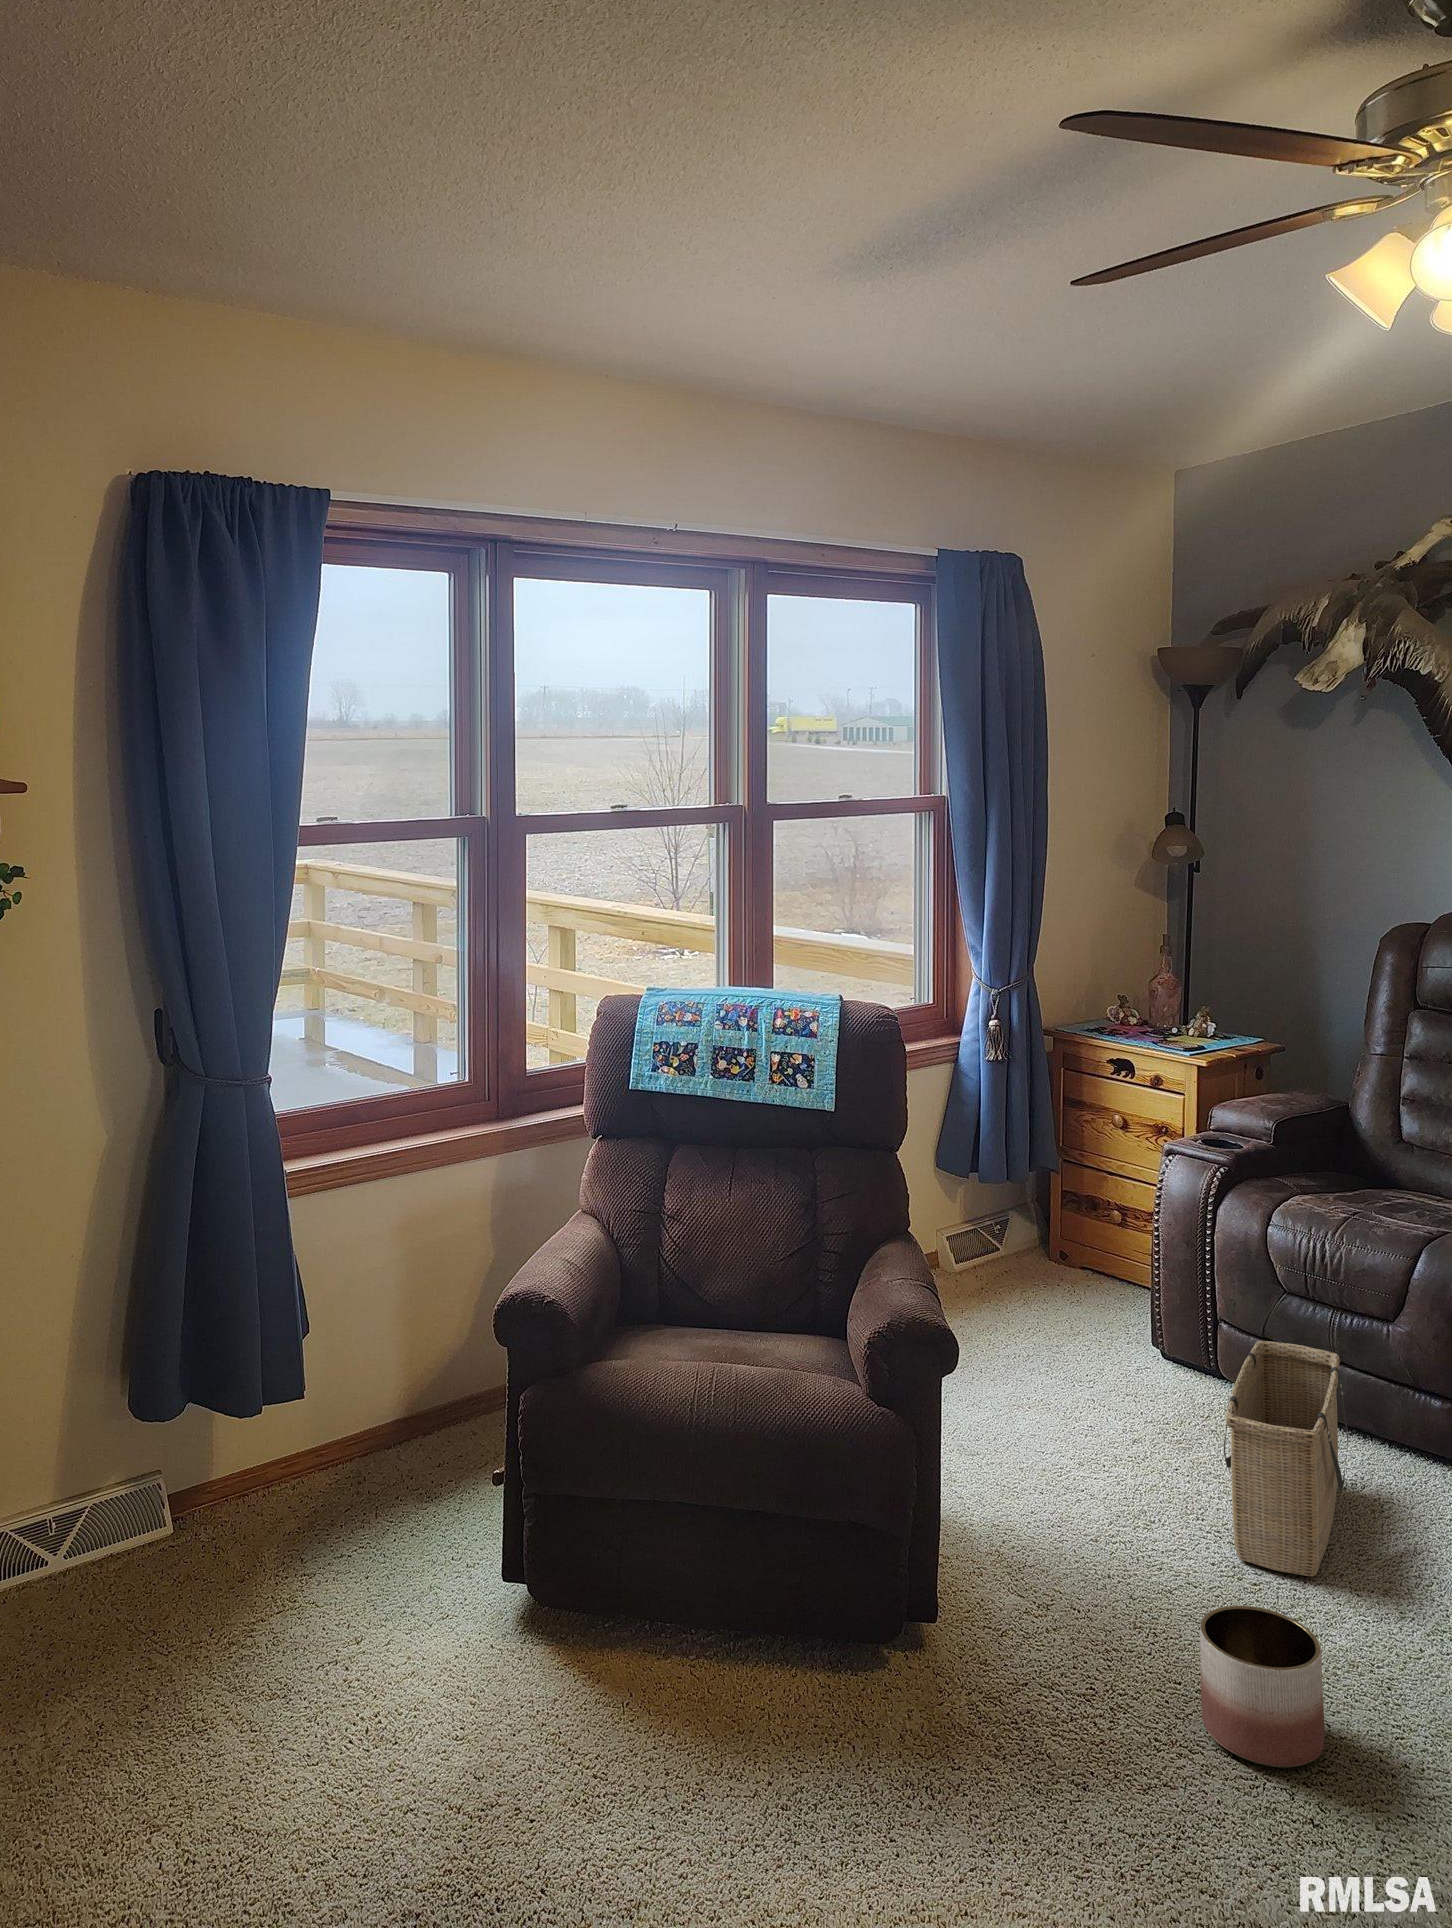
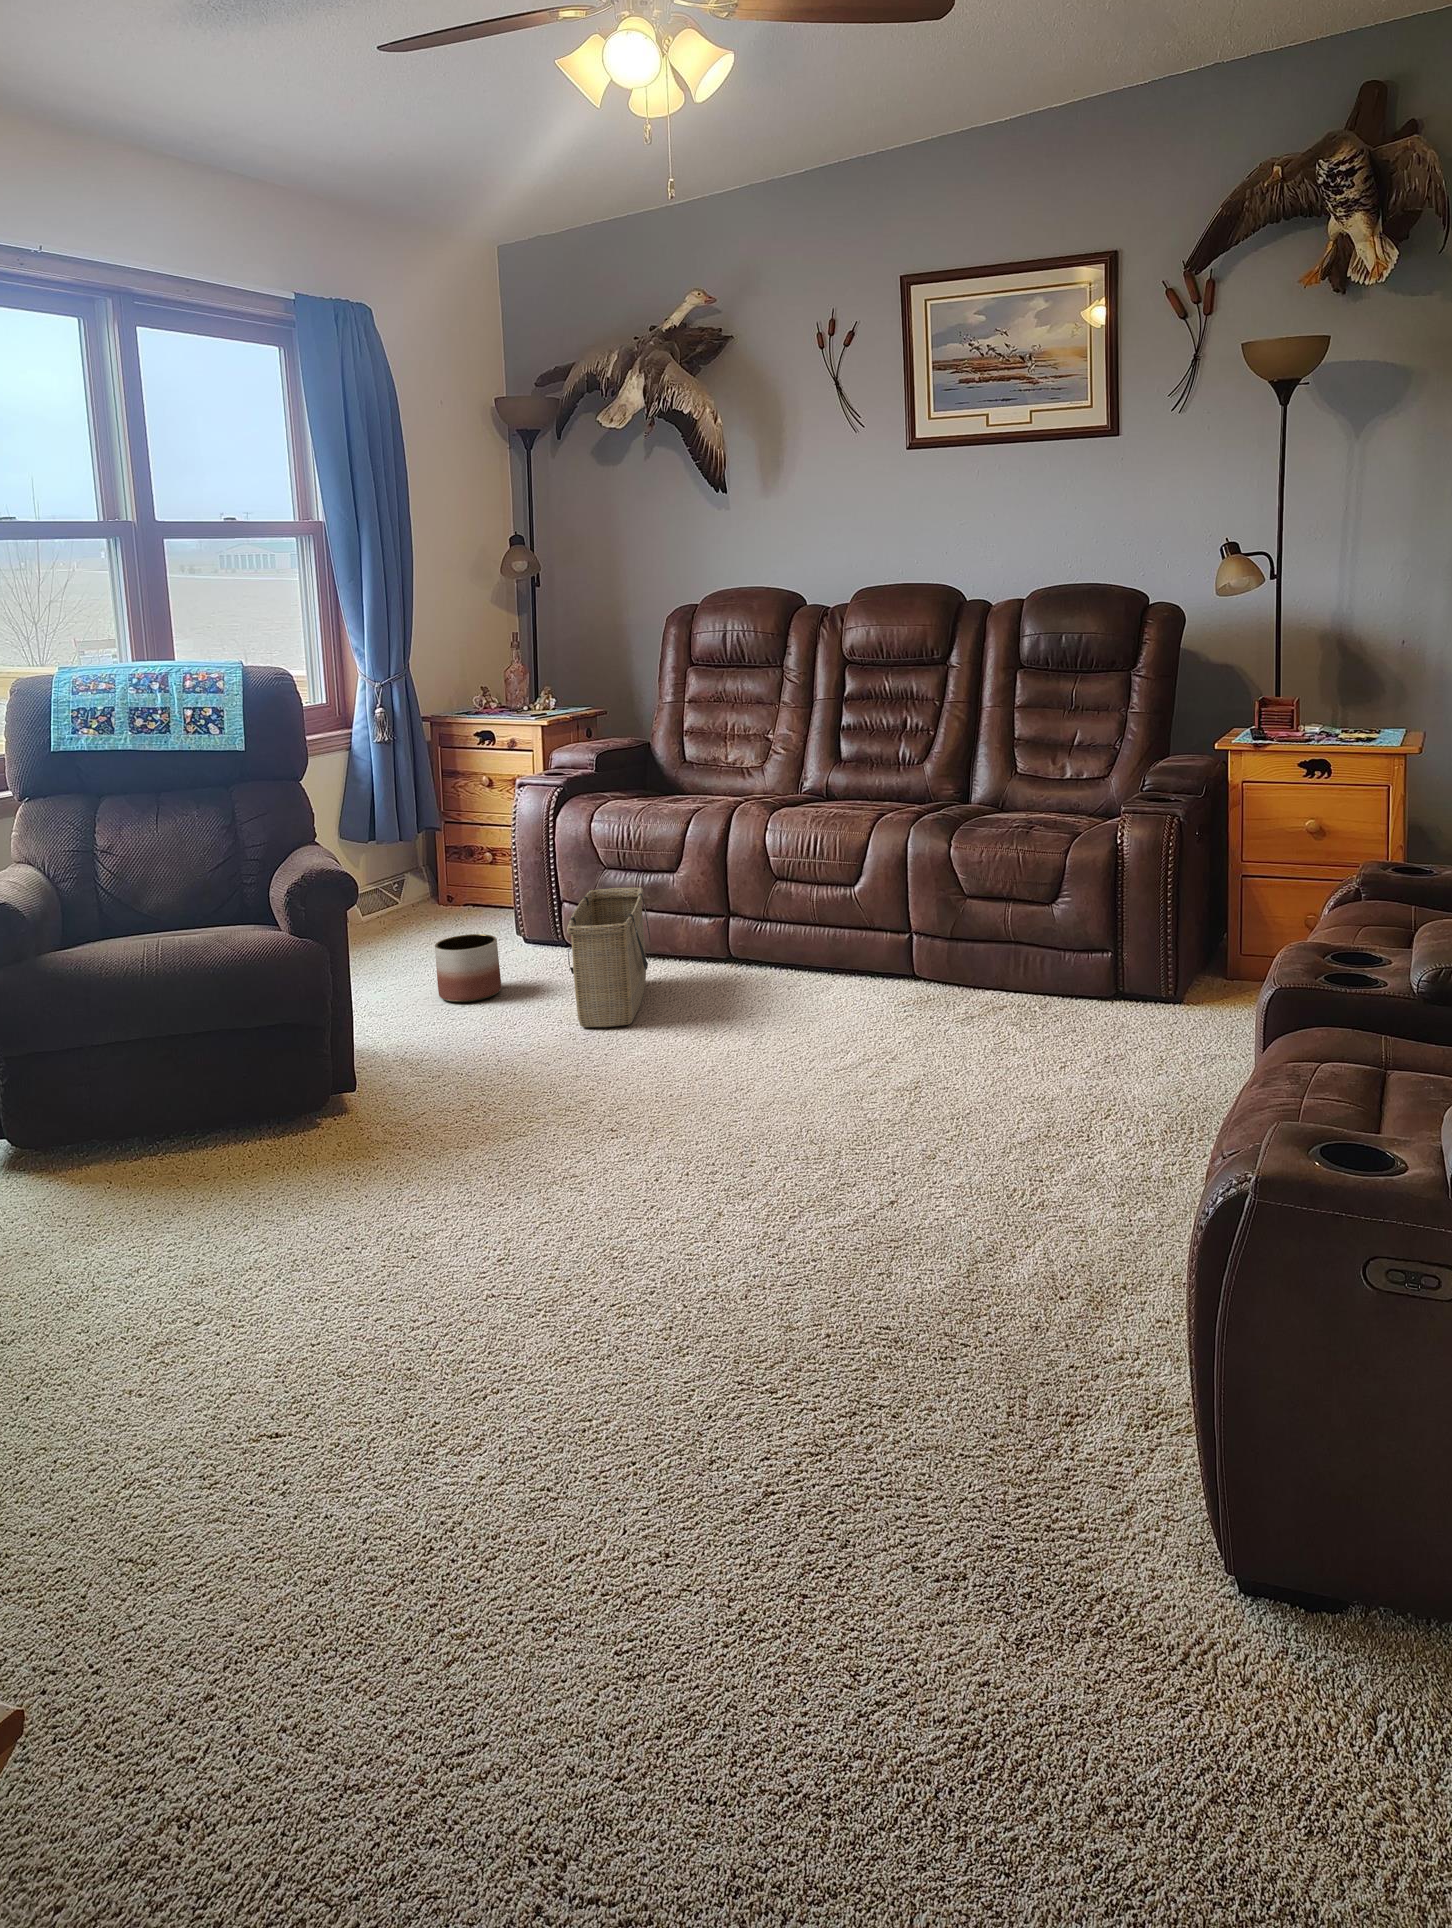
planter: present [1200,1606,1325,1767] -> present [435,934,501,1002]

